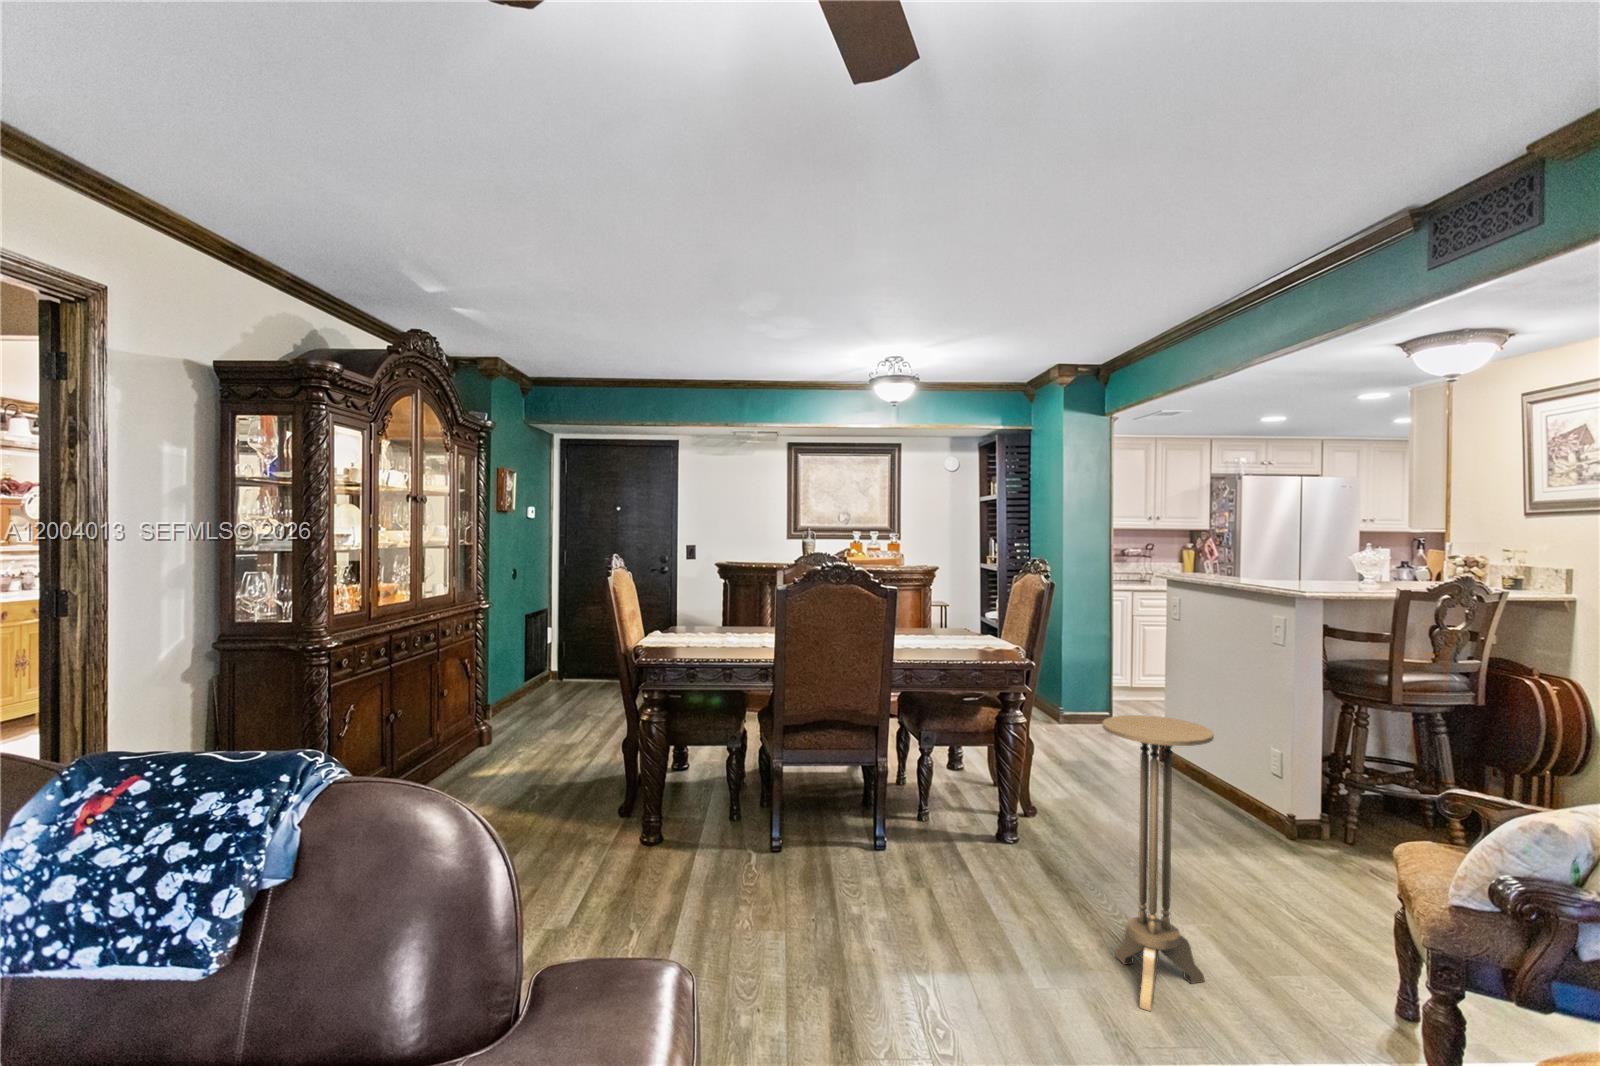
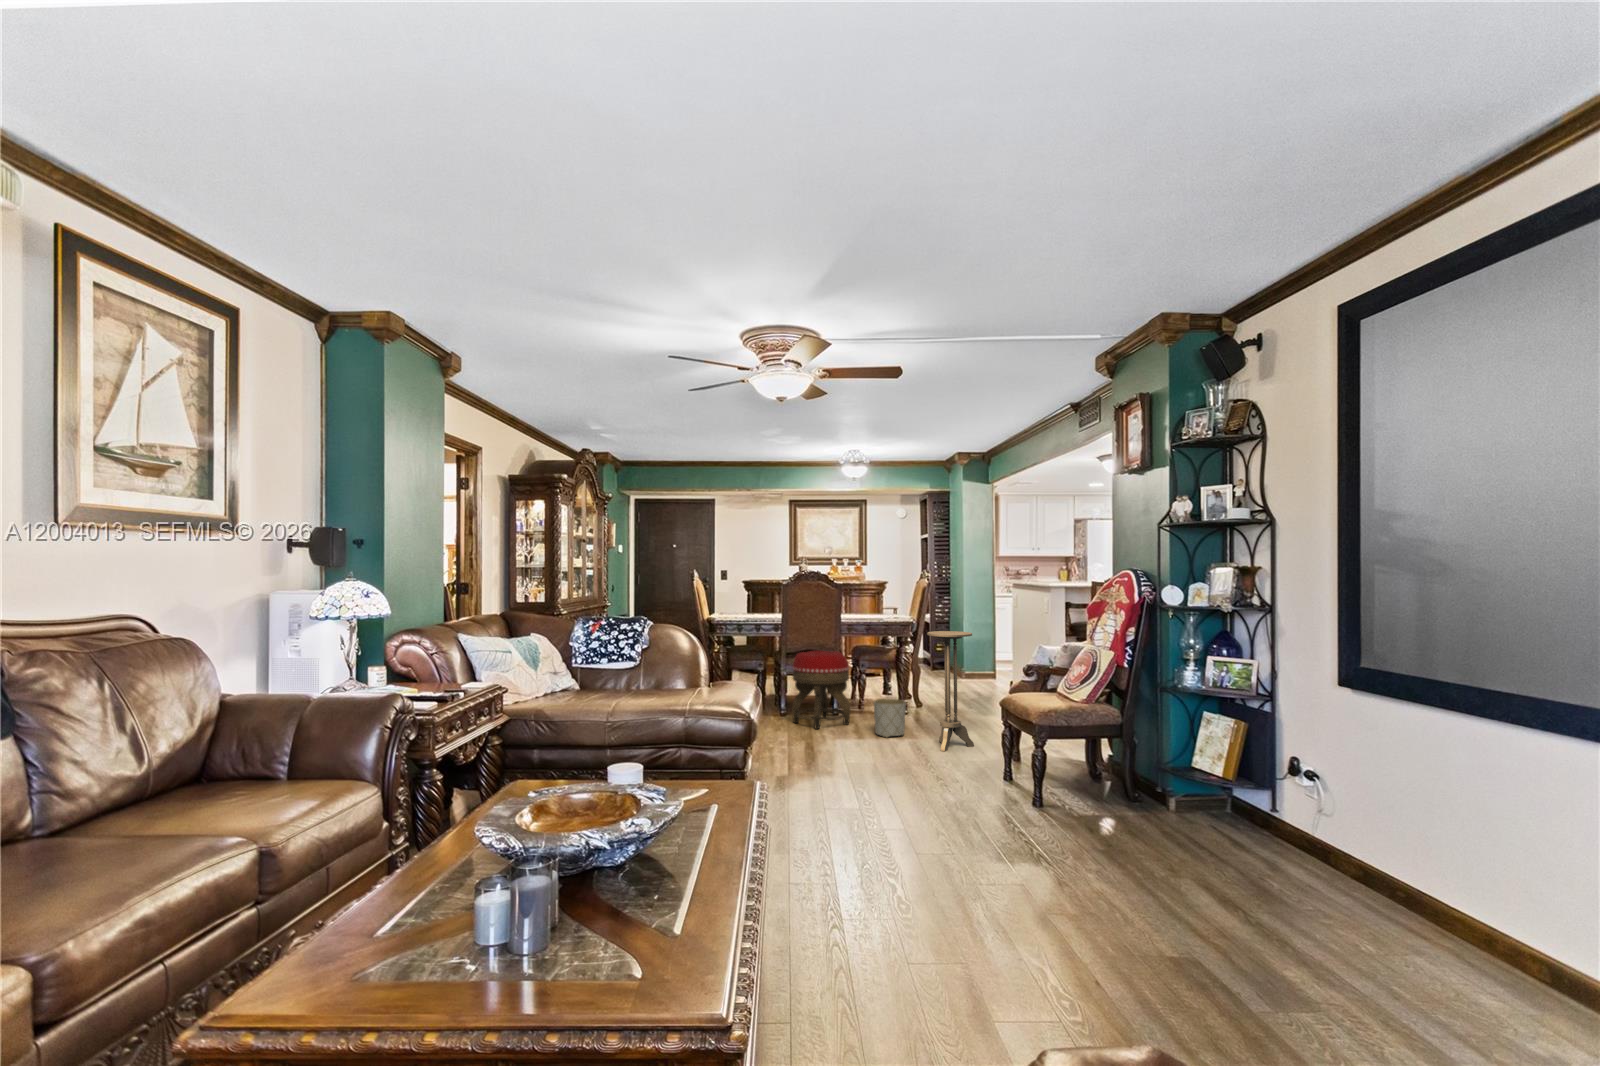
footstool: none [791,719,906,891] -> present [792,650,850,729]
planter: none [963,837,1032,933] -> present [874,699,906,737]

